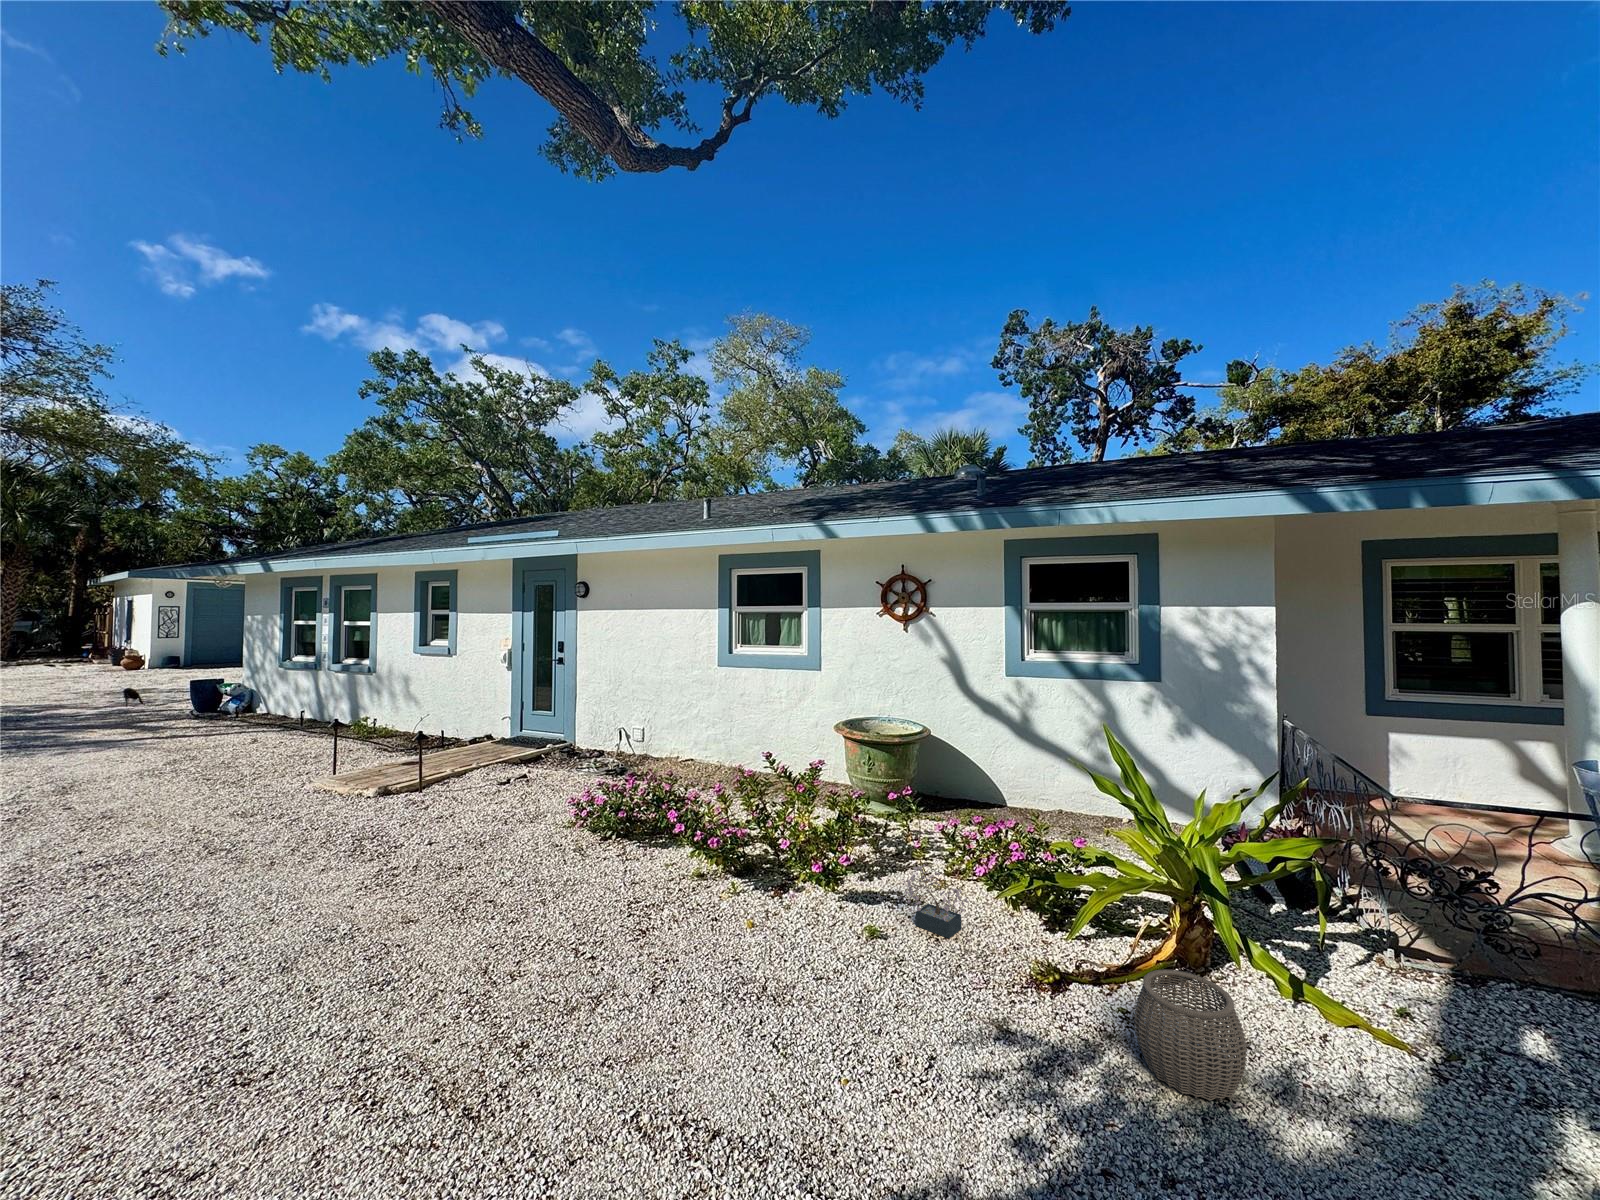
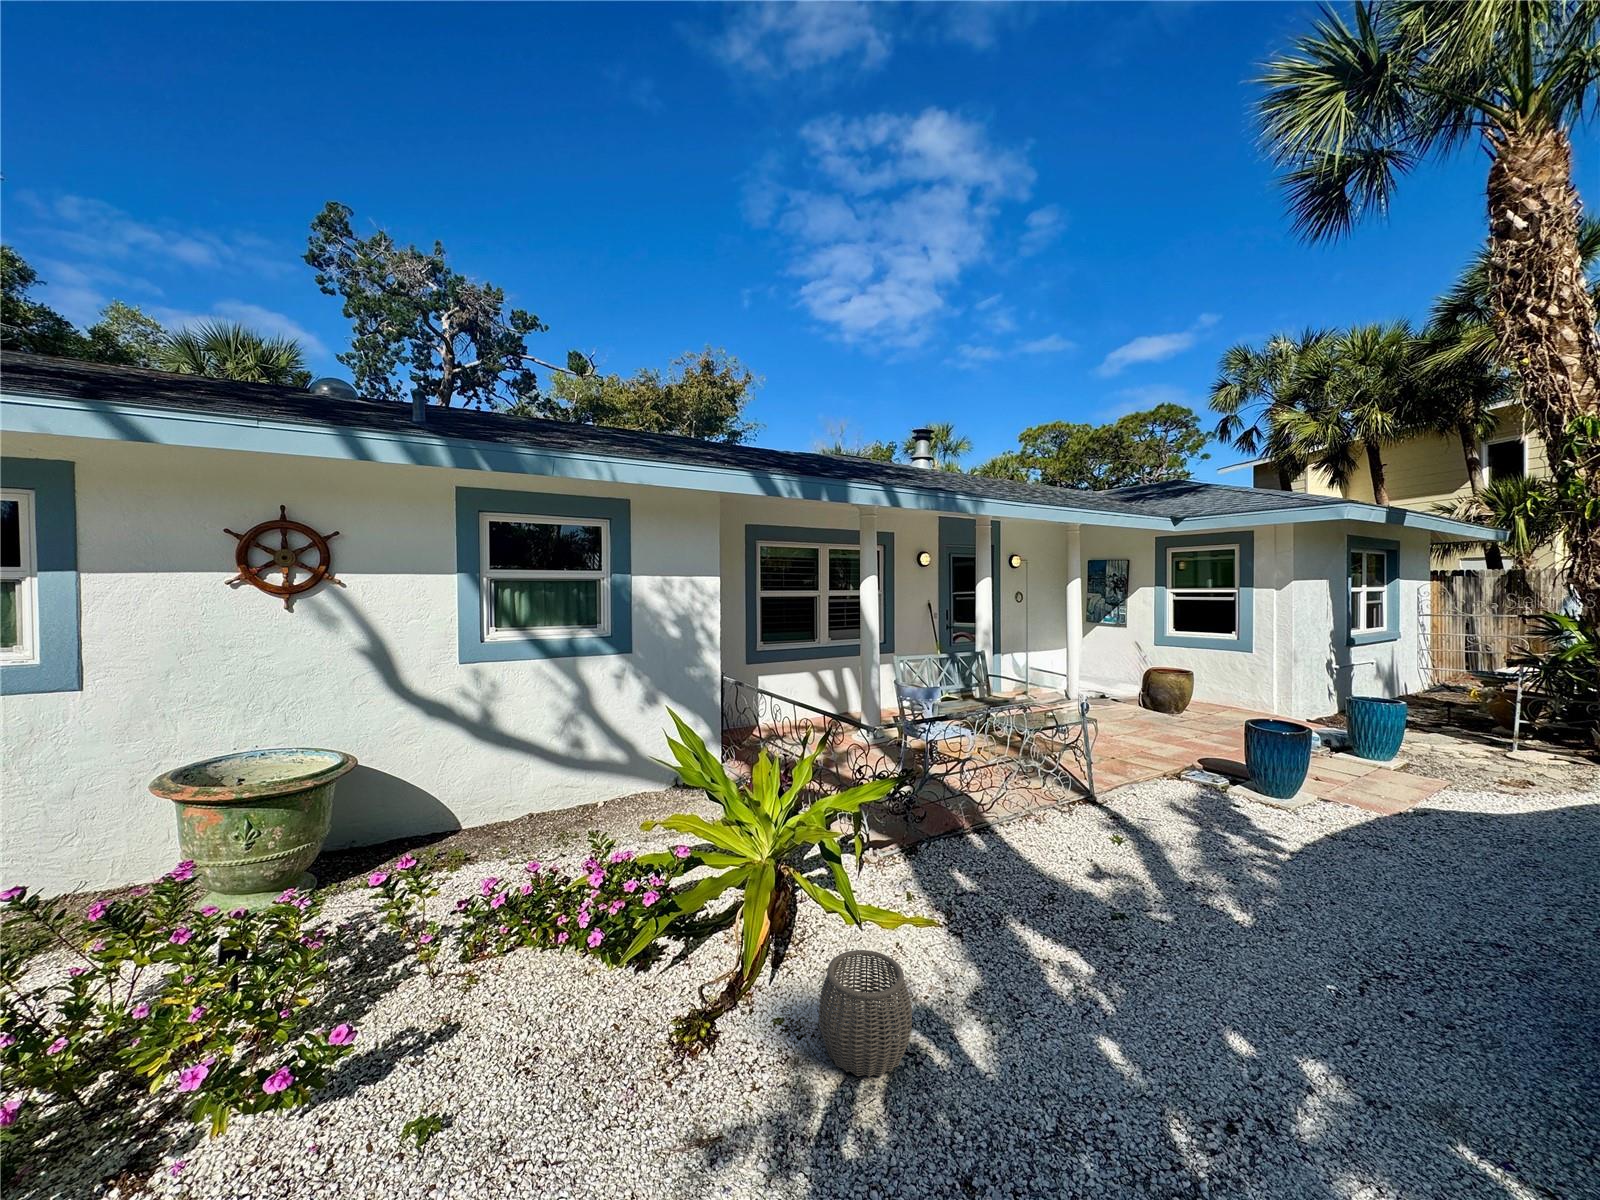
decorative plant: present [903,864,969,938] -> none [464,968,569,1070]

